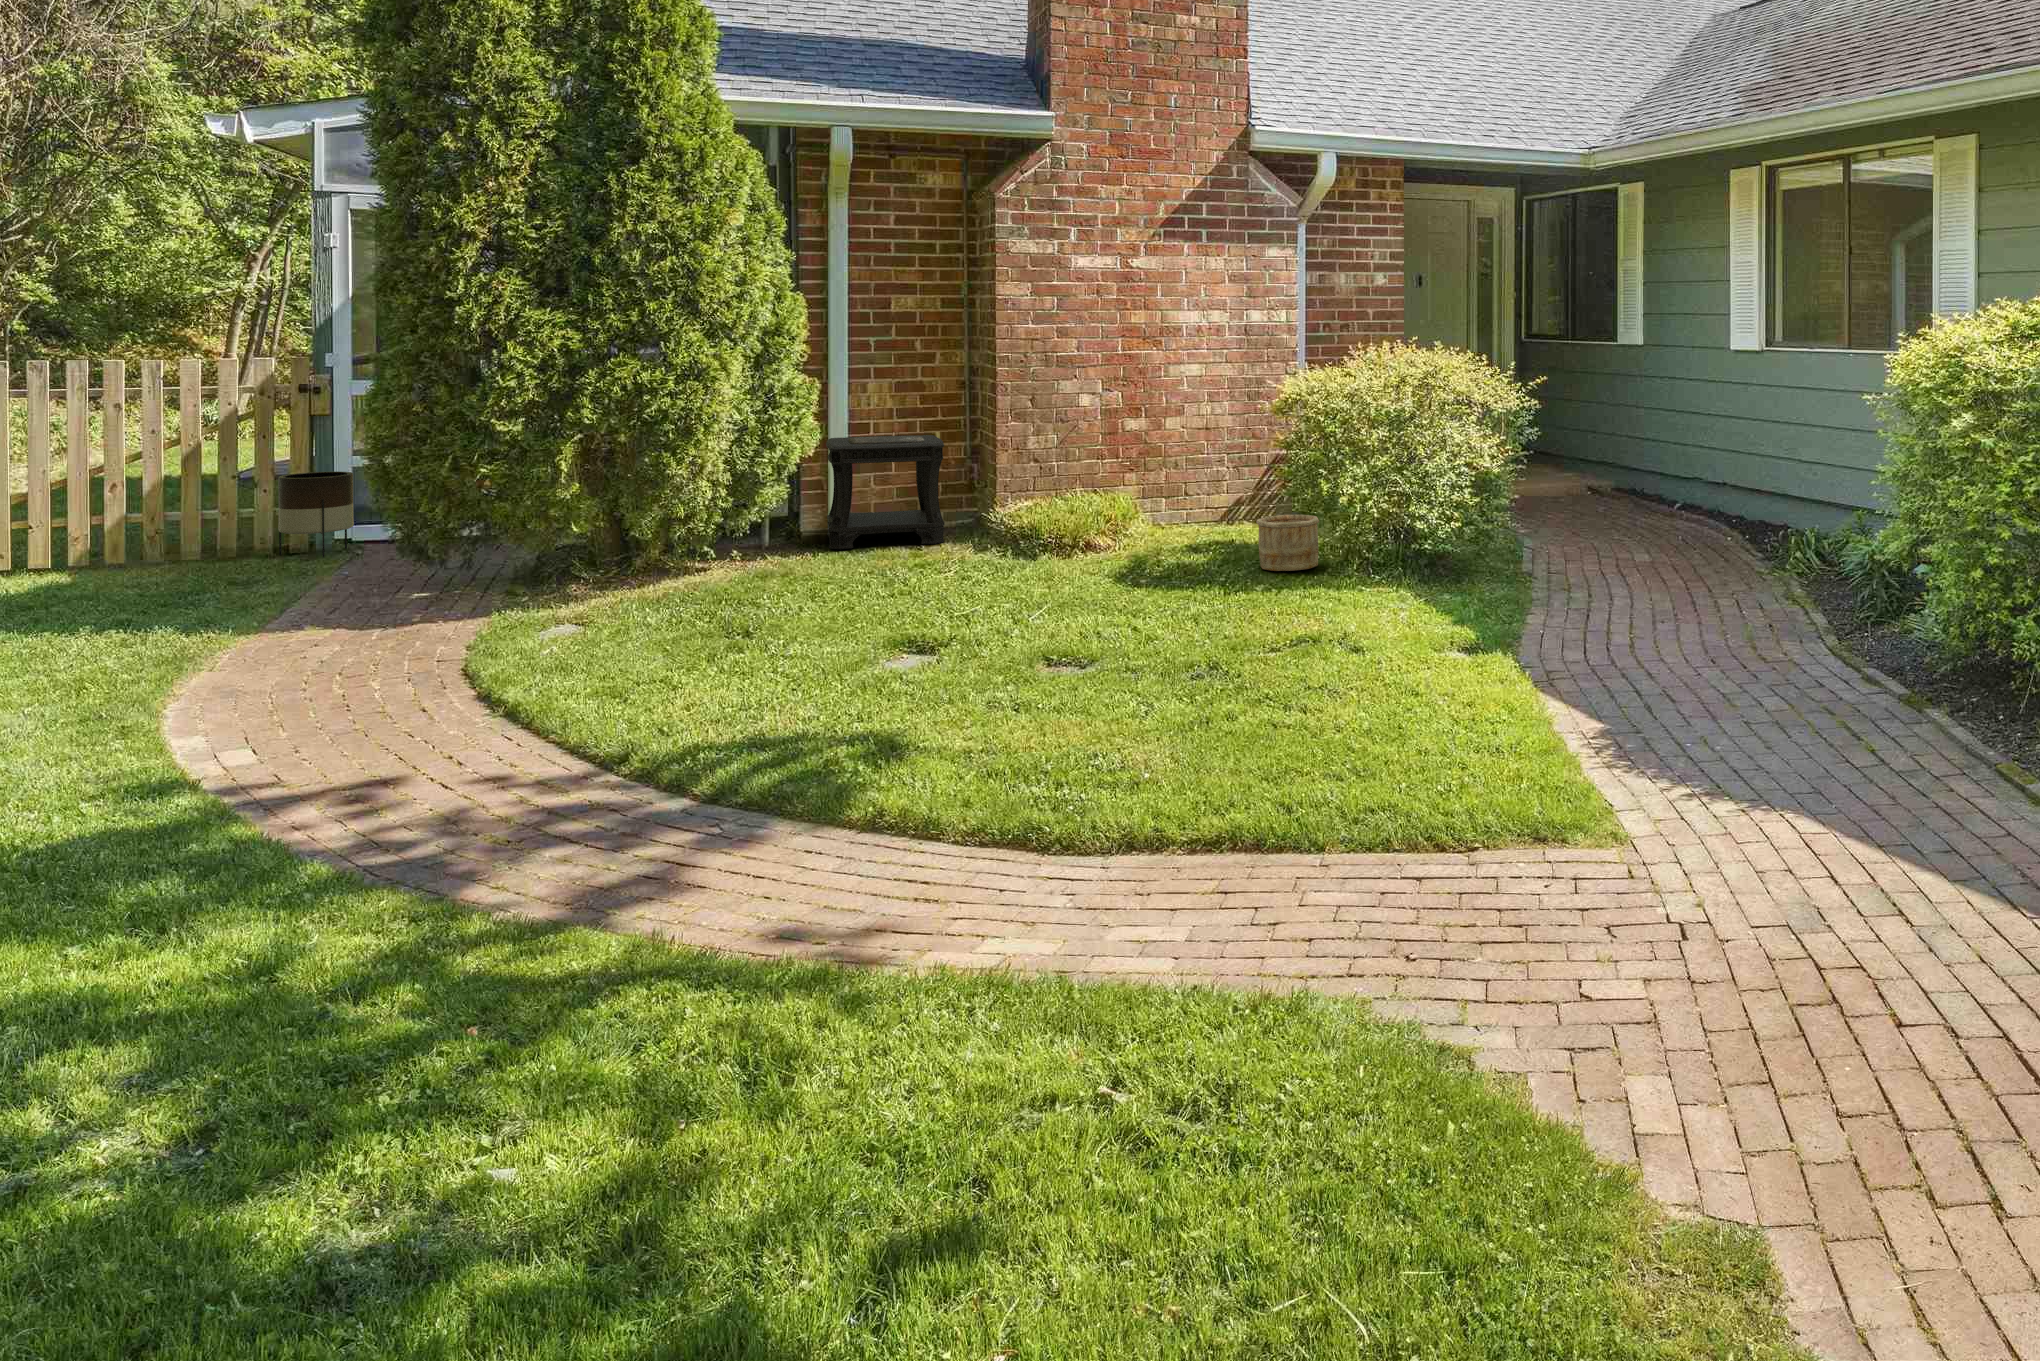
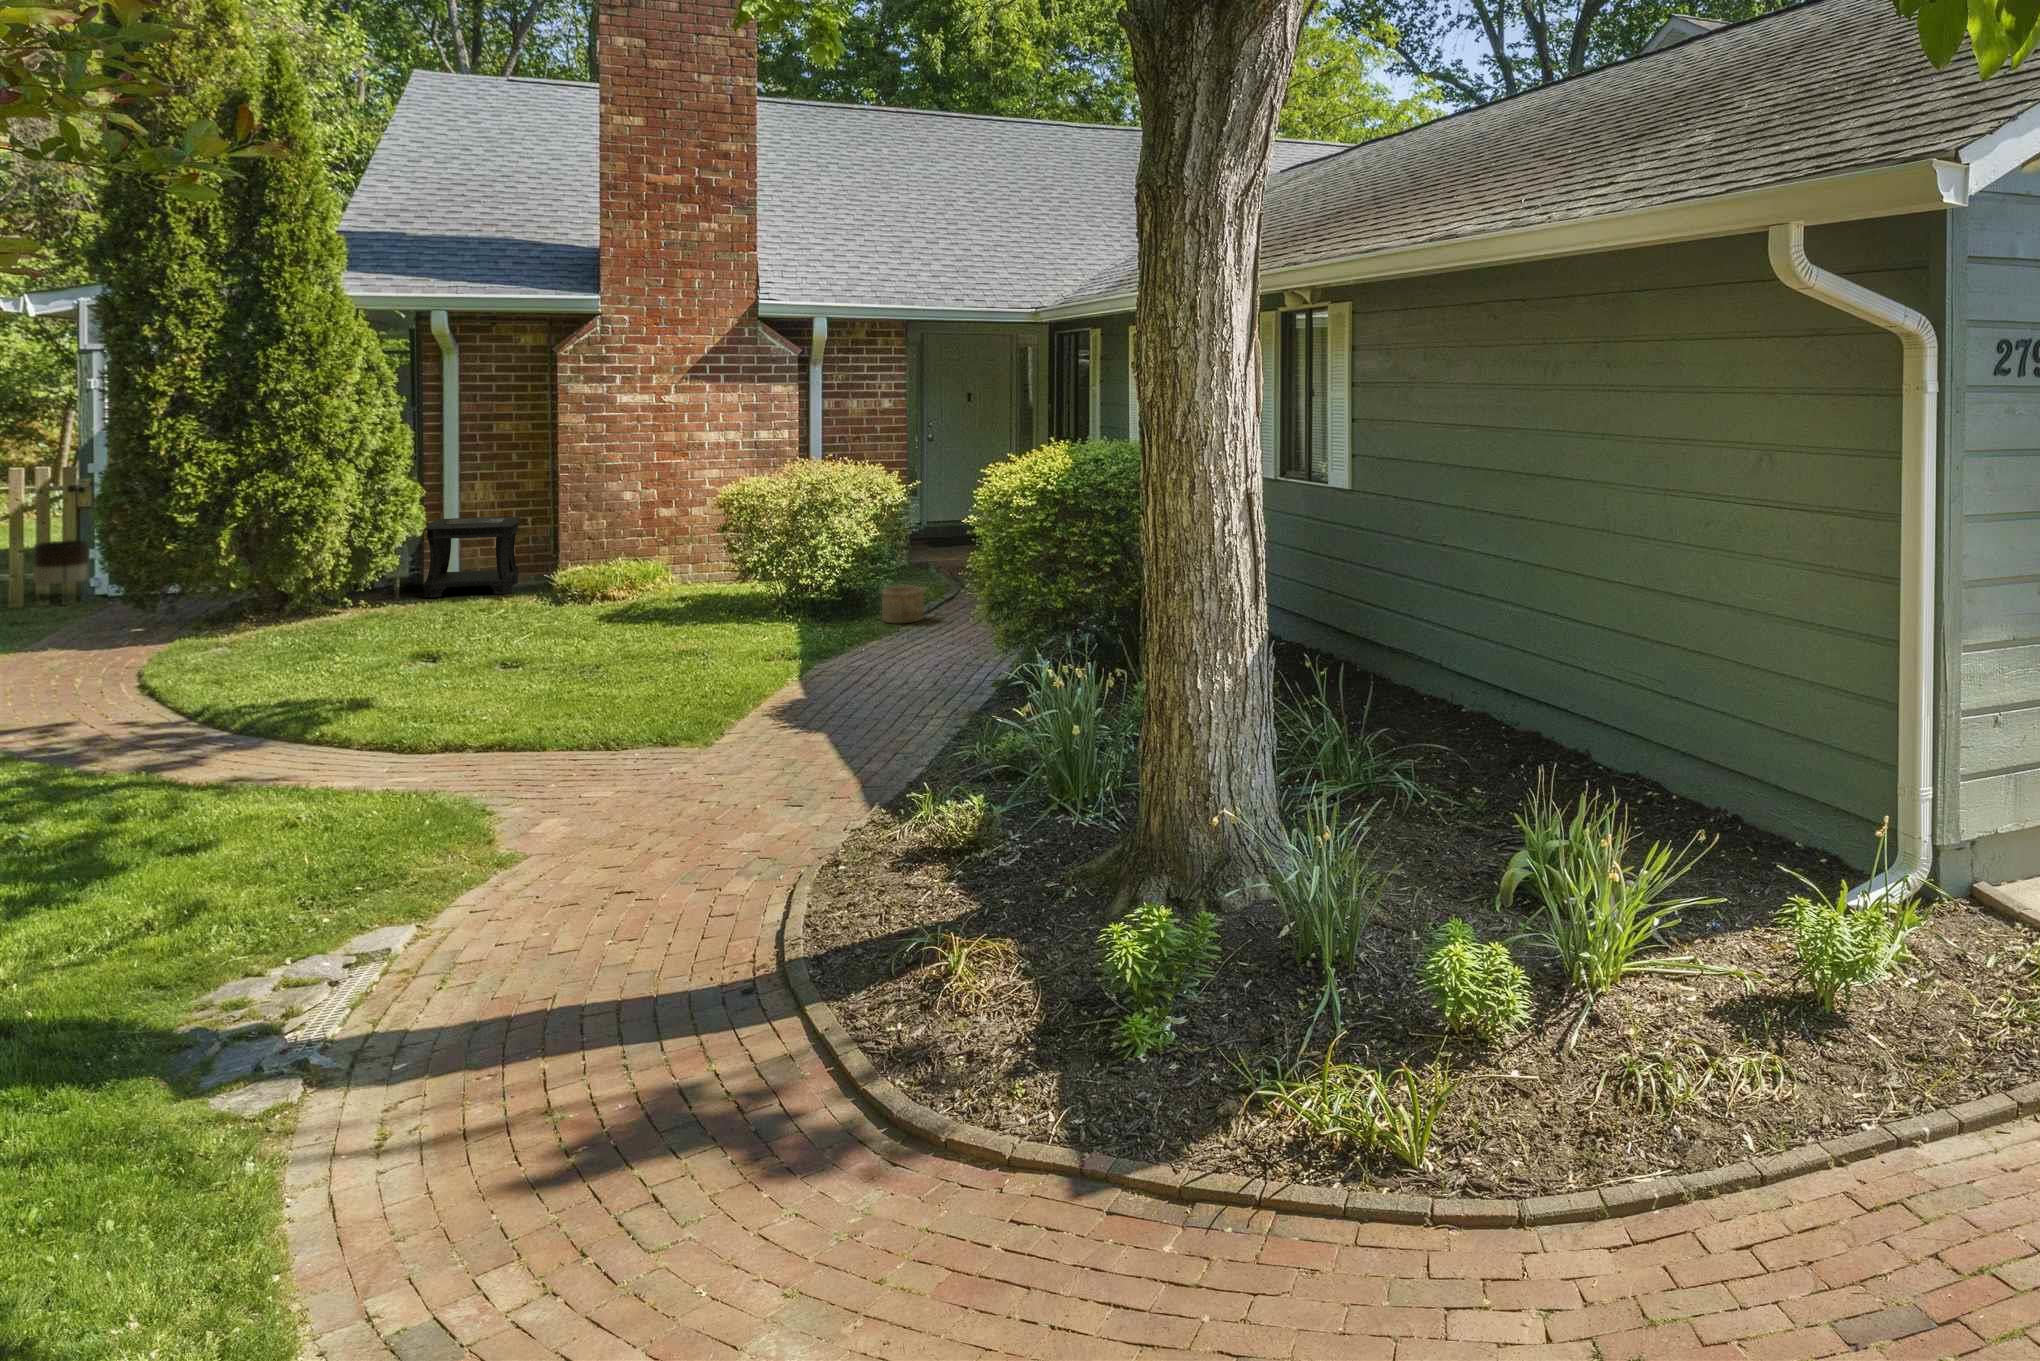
wooden bucket: present [1256,514,1319,571] -> present [882,586,924,623]

